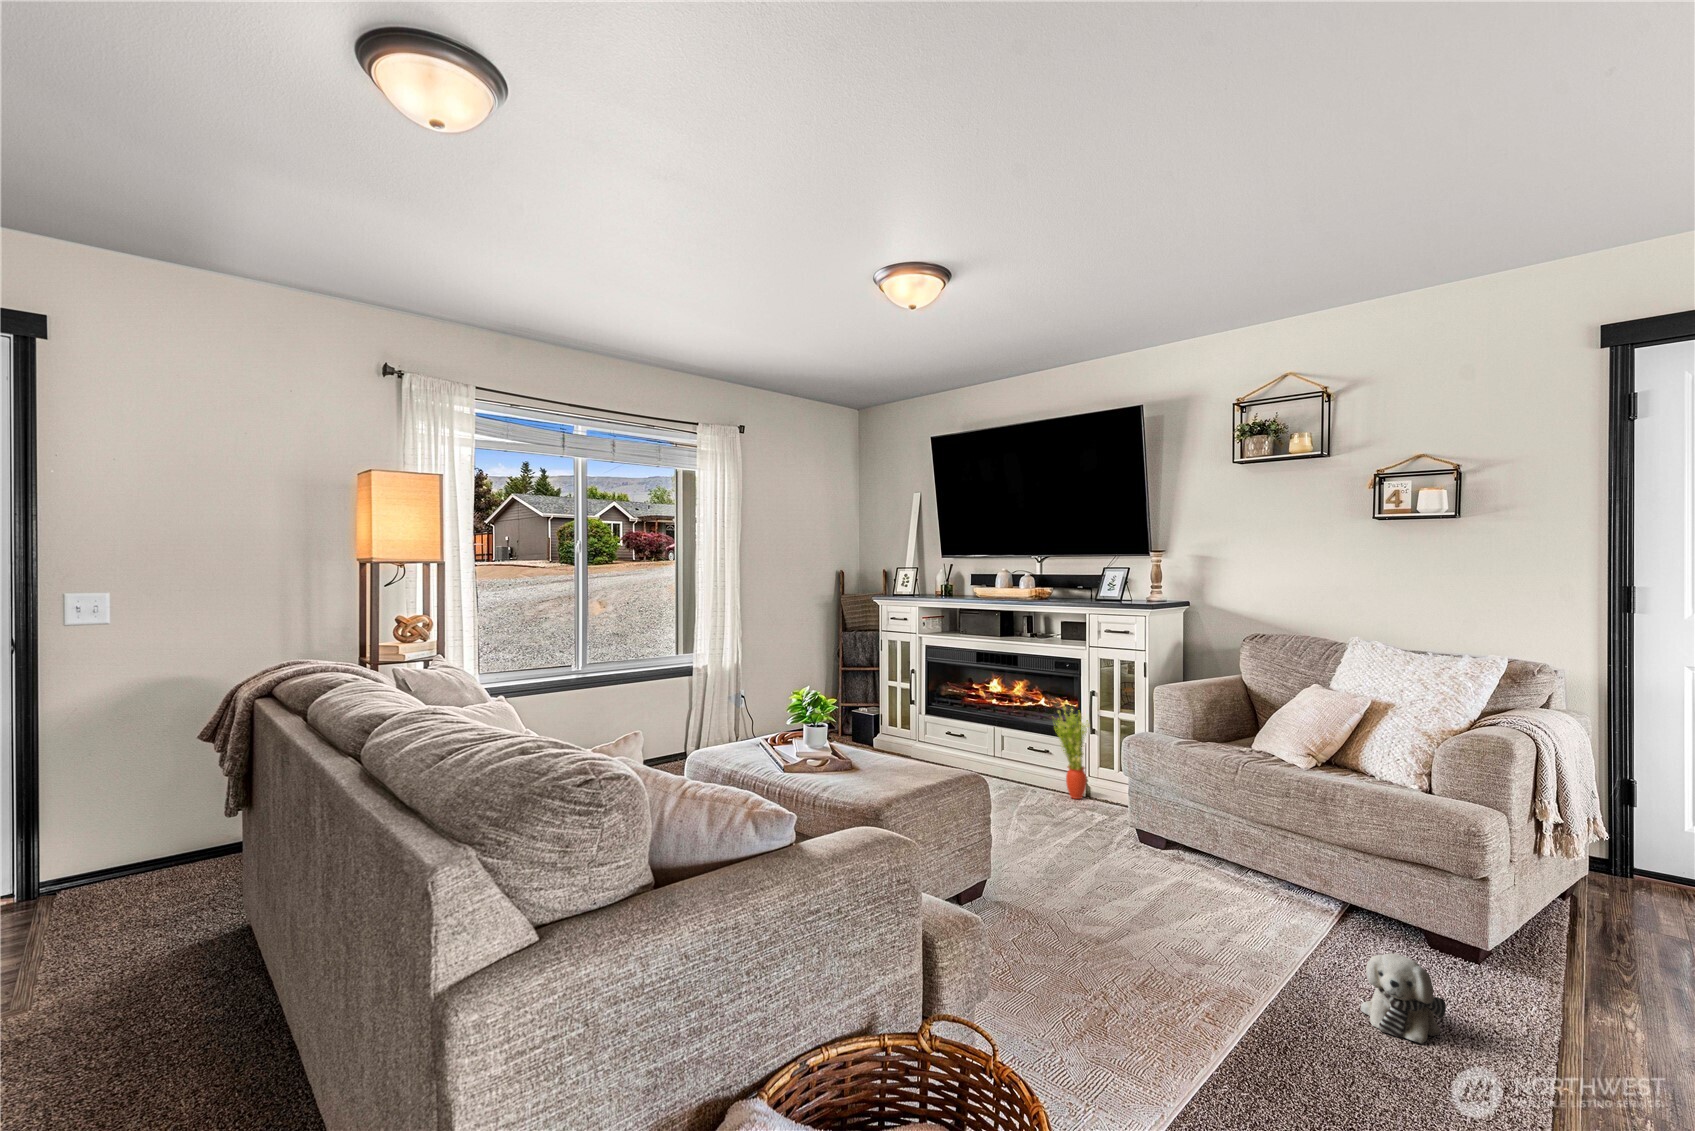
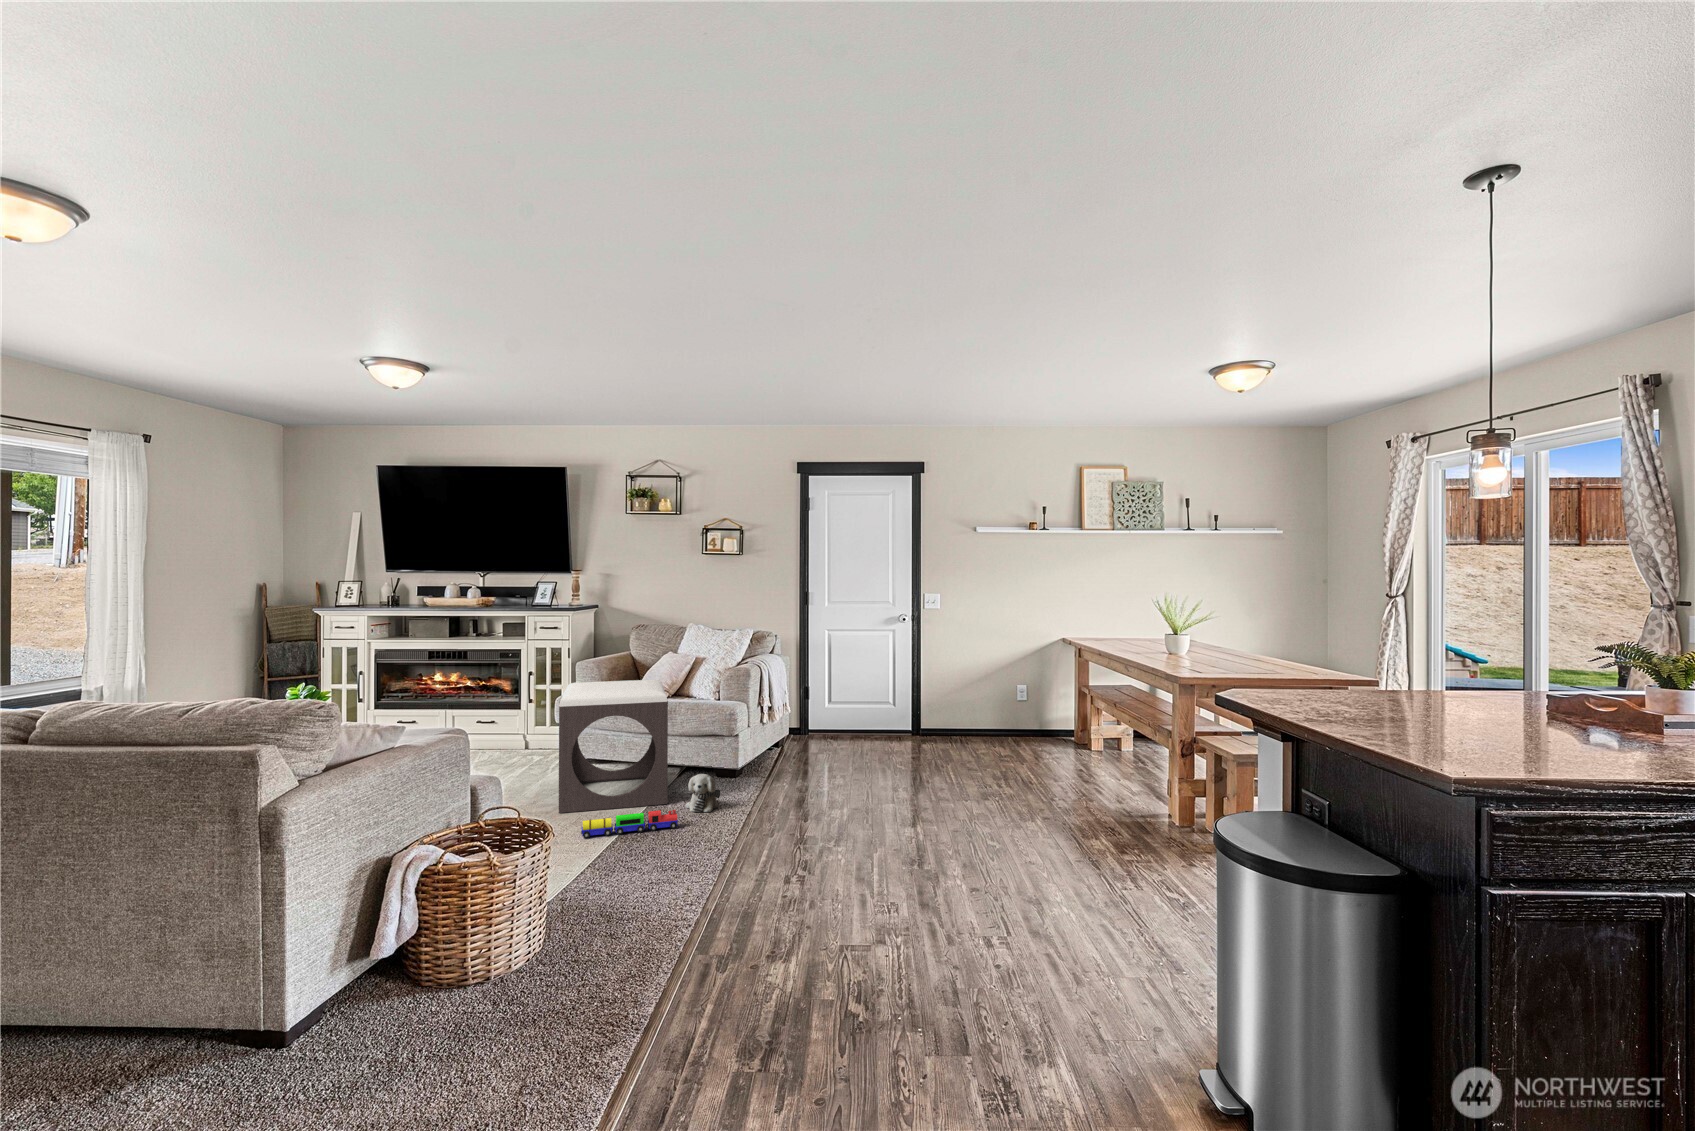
potted plant: present [1054,708,1089,799] -> none [498,683,528,749]
footstool: none [1114,725,1318,987] -> present [559,680,668,813]
toy train: none [1144,993,1346,1069] -> present [581,810,678,838]

